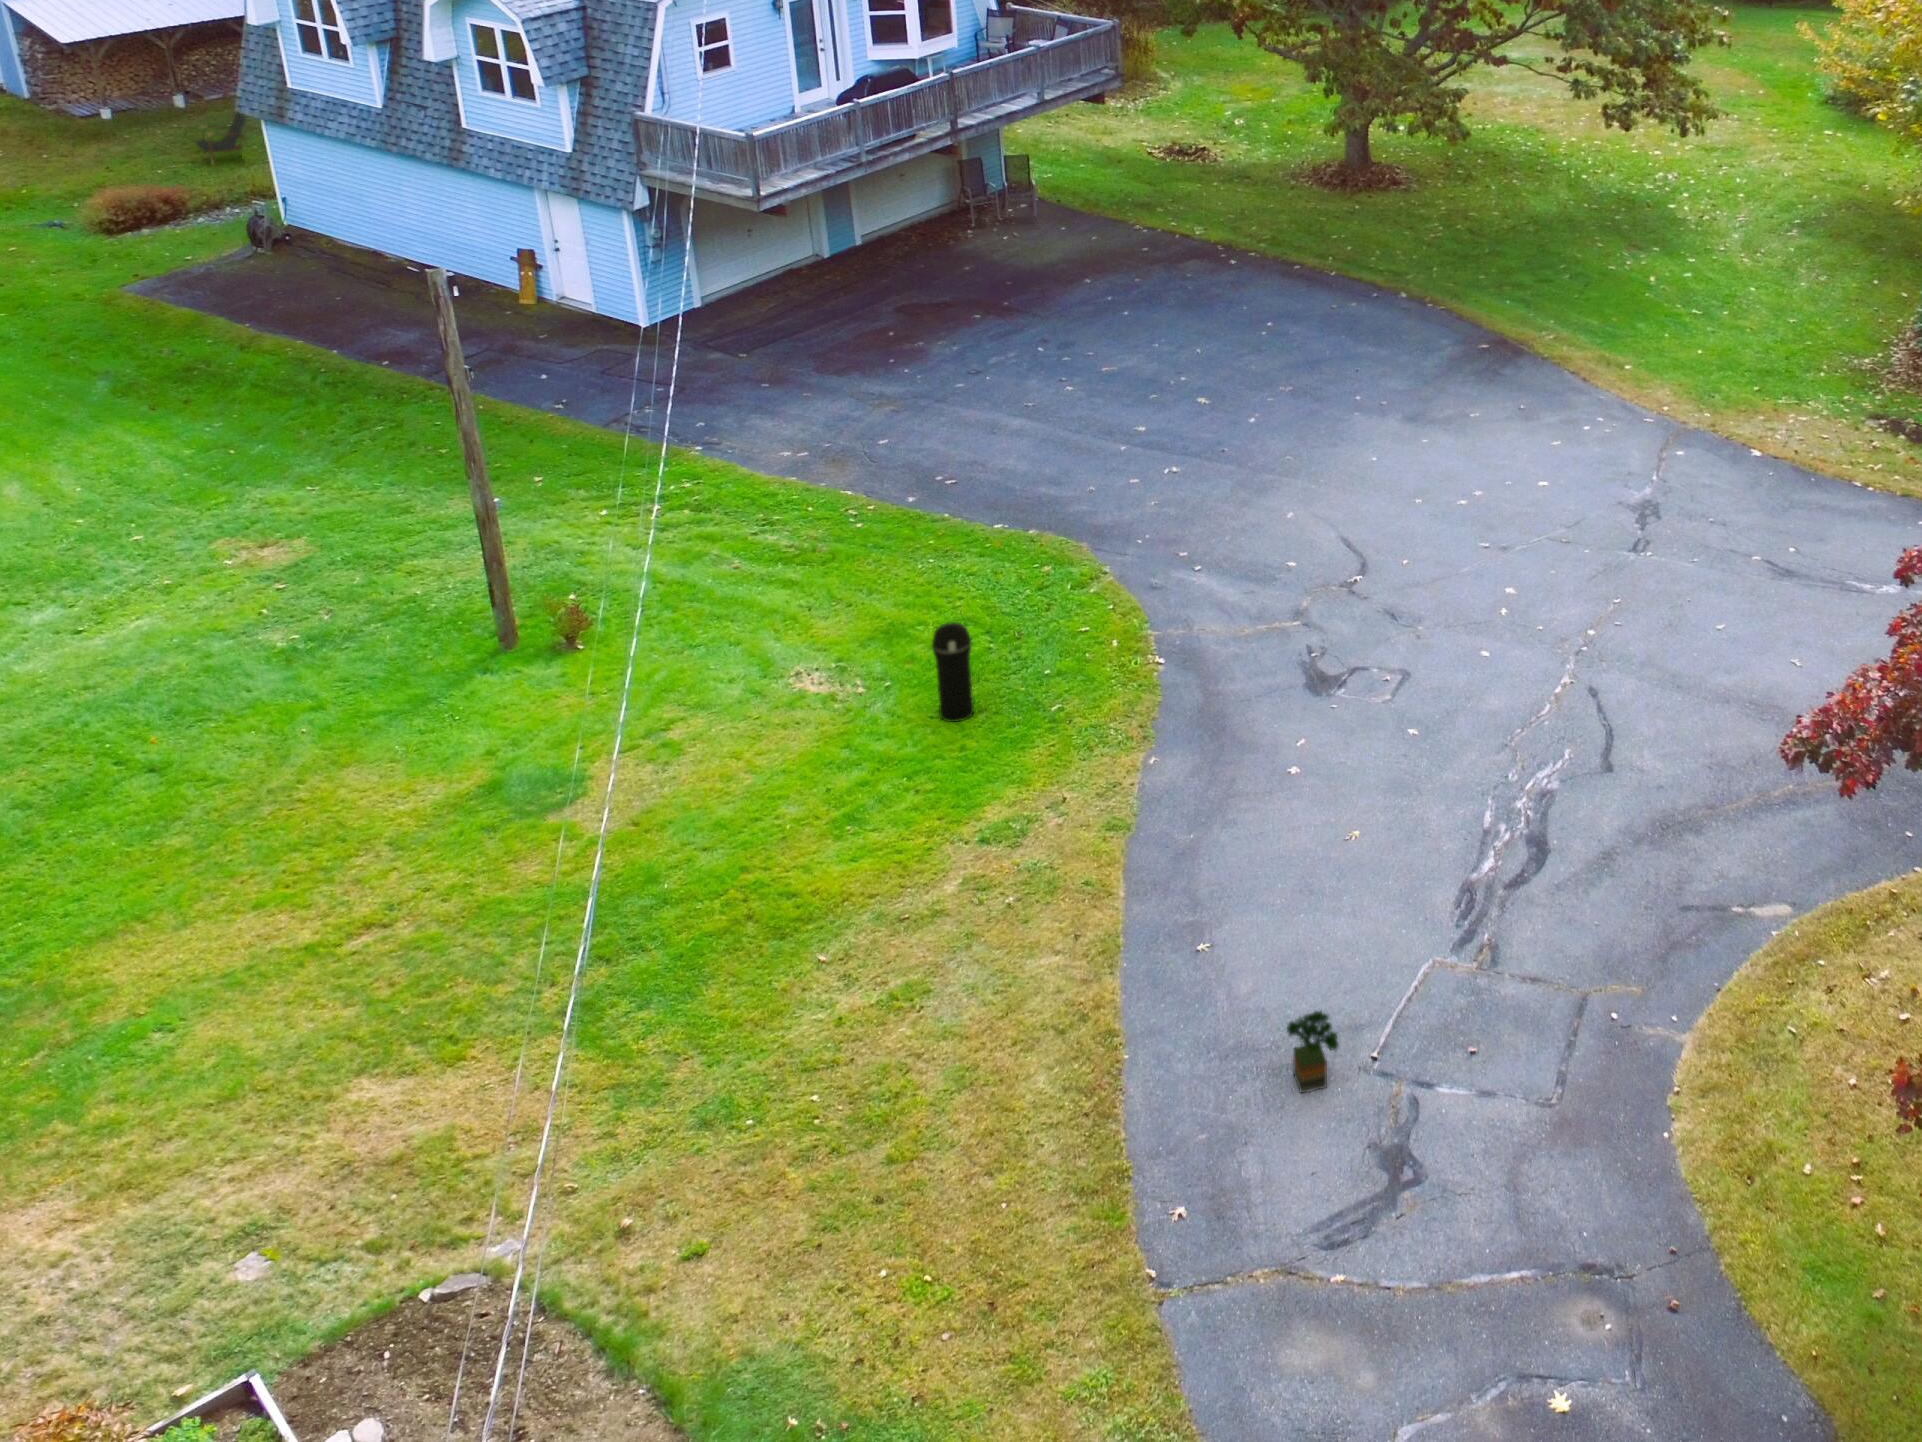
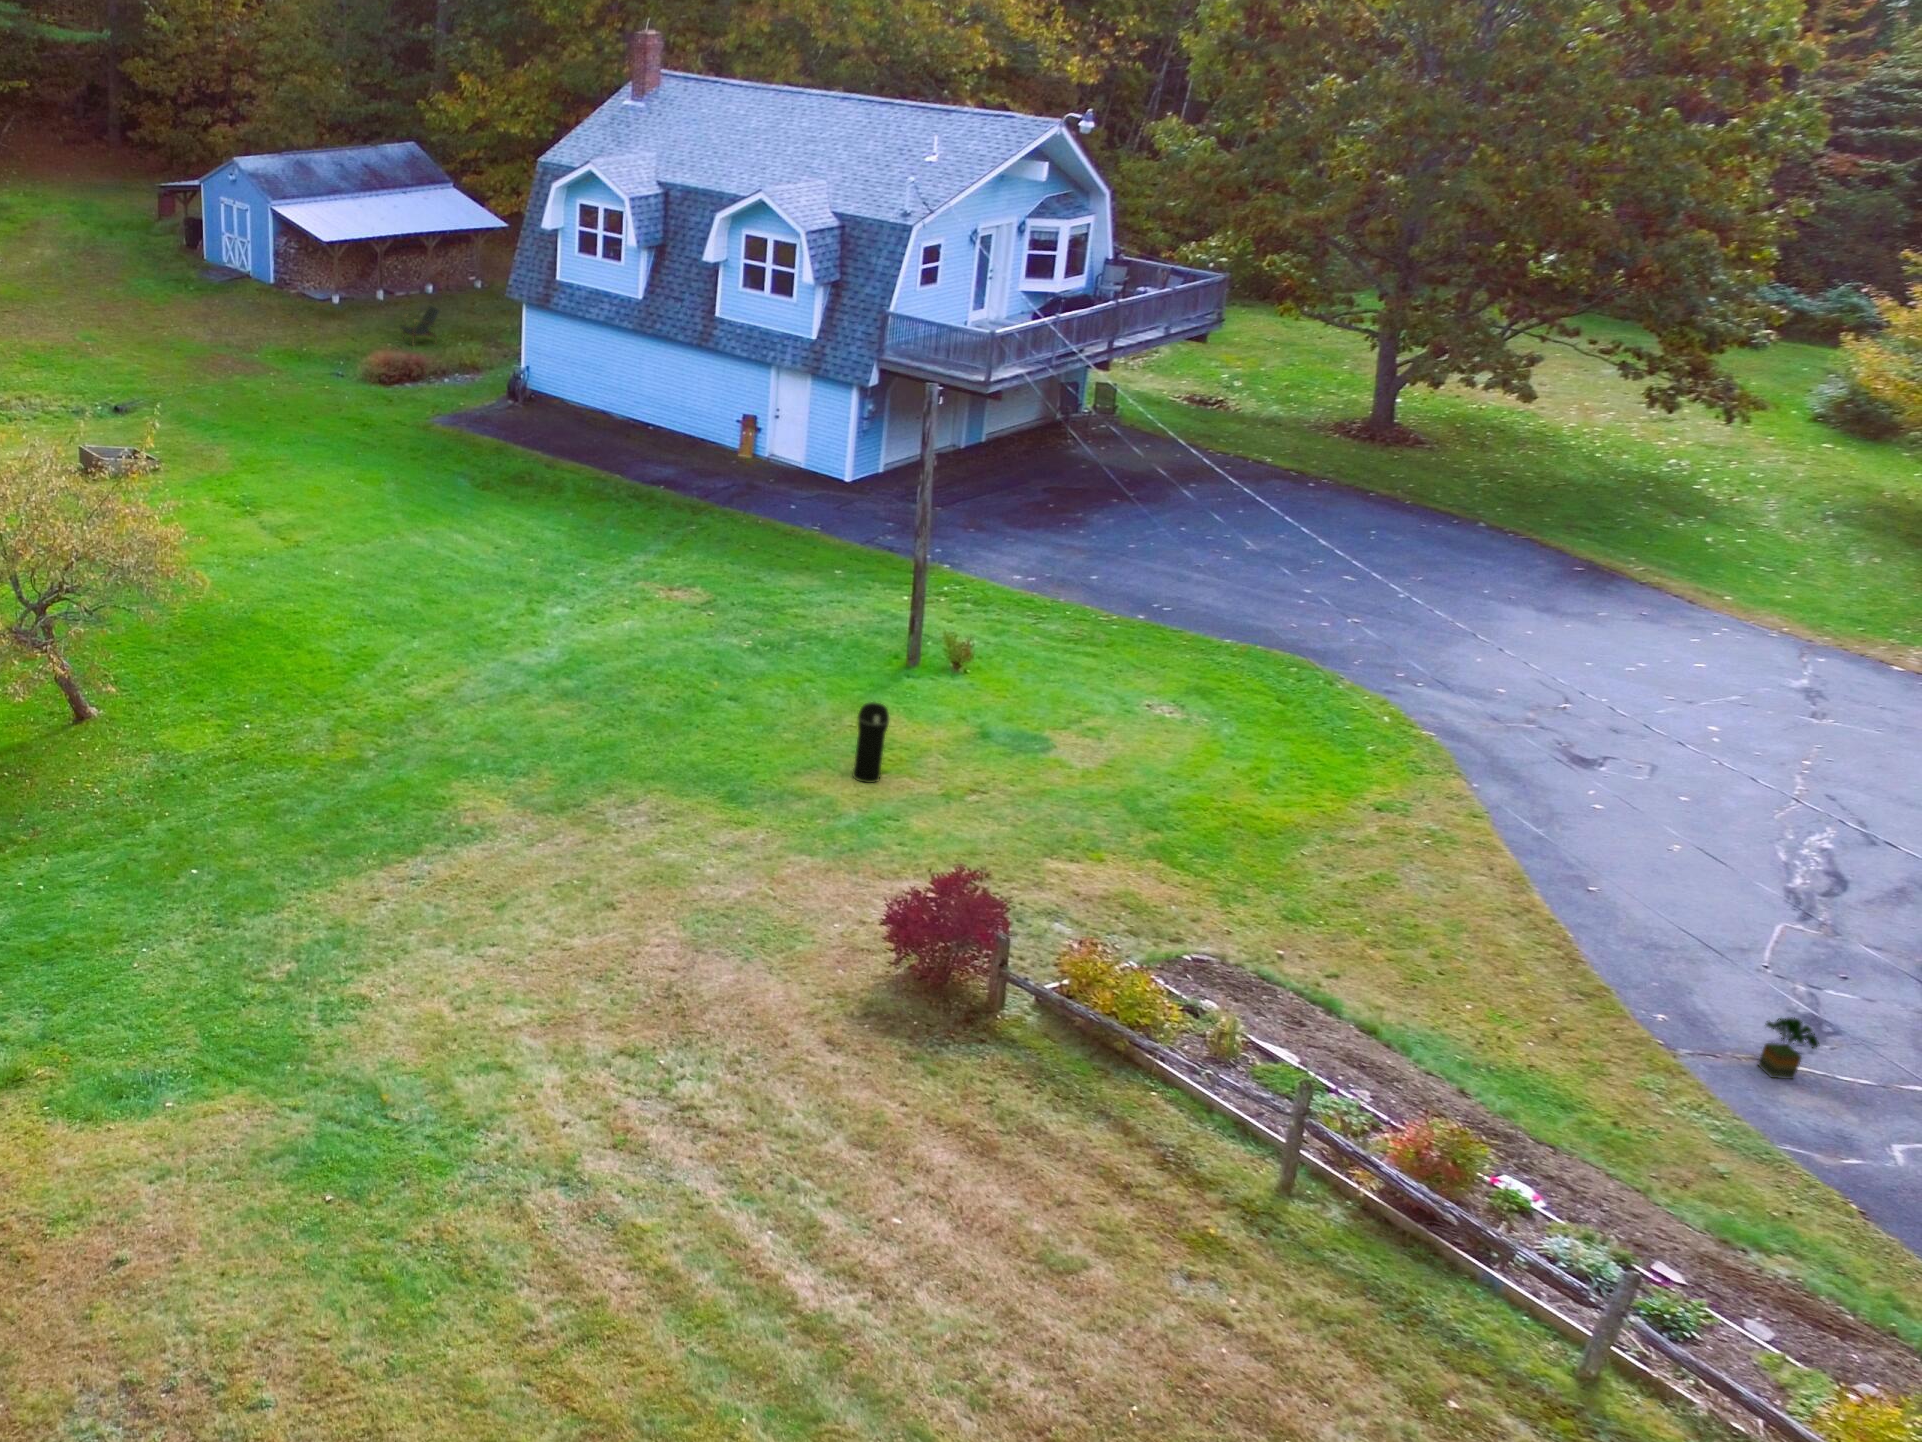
trash can: present [932,622,974,722] -> present [853,702,889,783]

